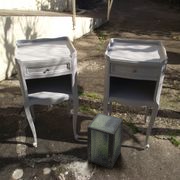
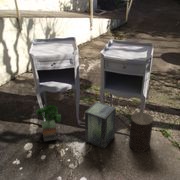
potted tree: none [25,119,58,165] -> present [36,105,61,141]
stool: none [139,123,169,170] -> present [129,112,153,152]

